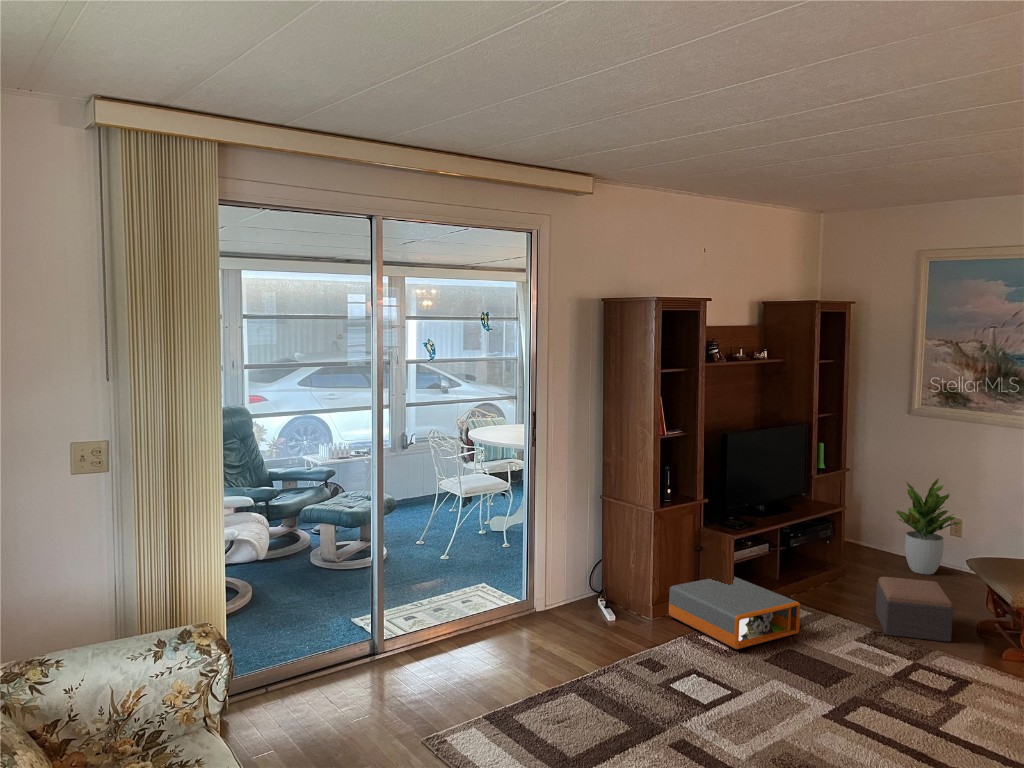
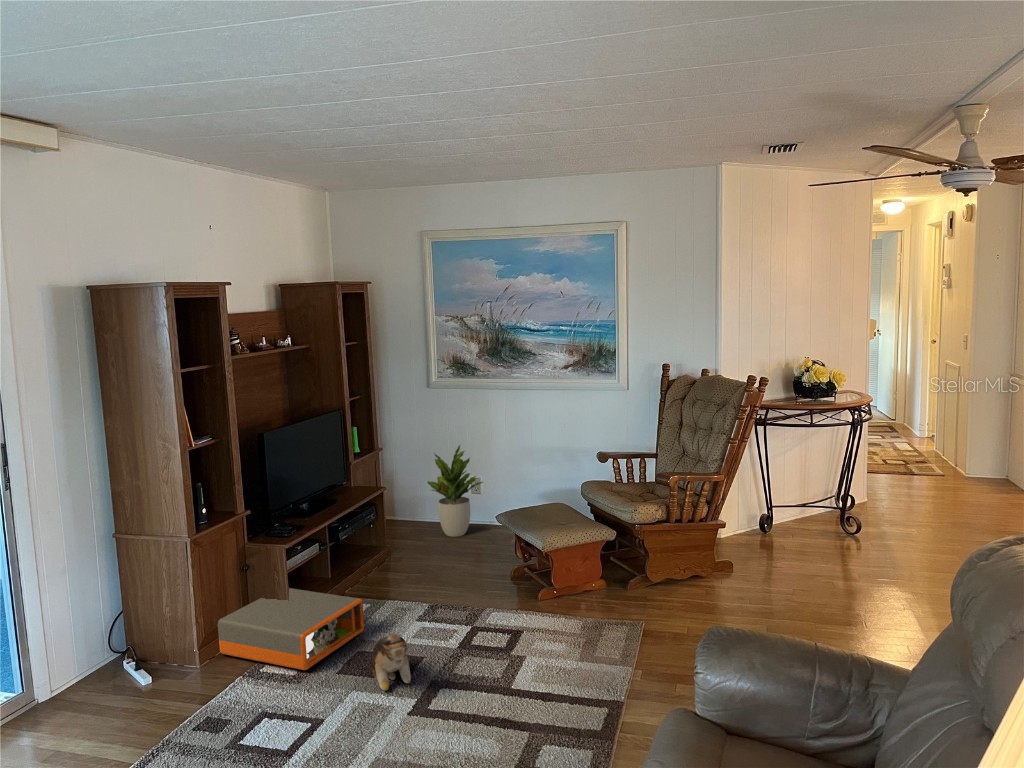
footstool: present [876,577,953,642] -> none [427,544,496,607]
plush toy: none [796,636,834,689] -> present [372,633,411,691]

